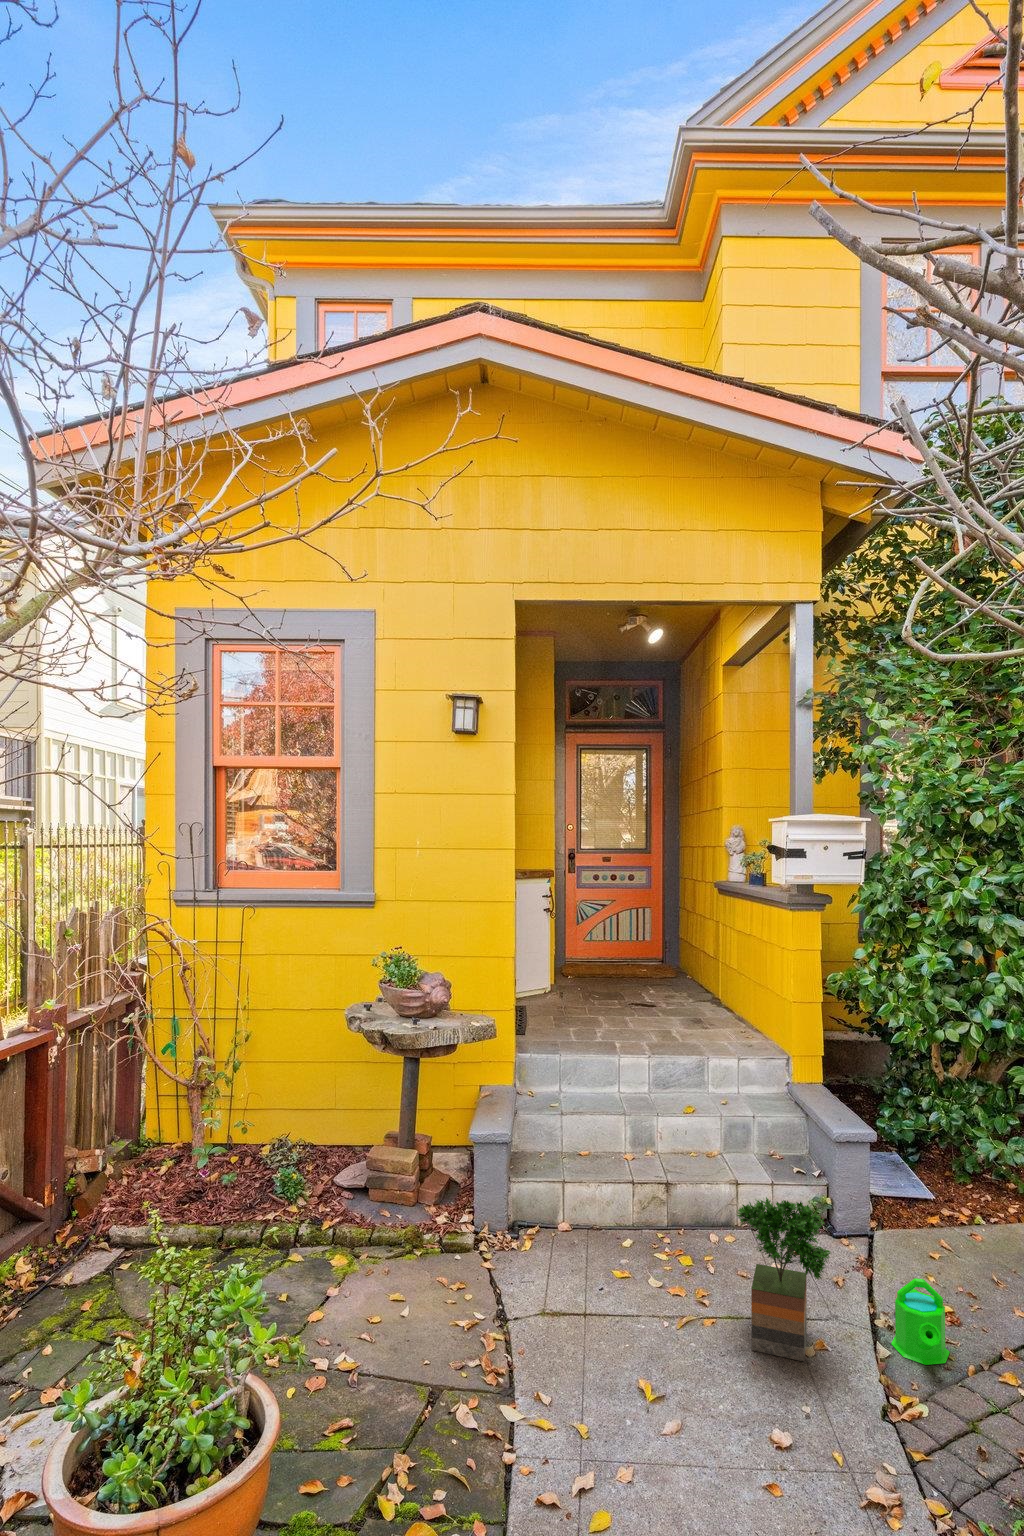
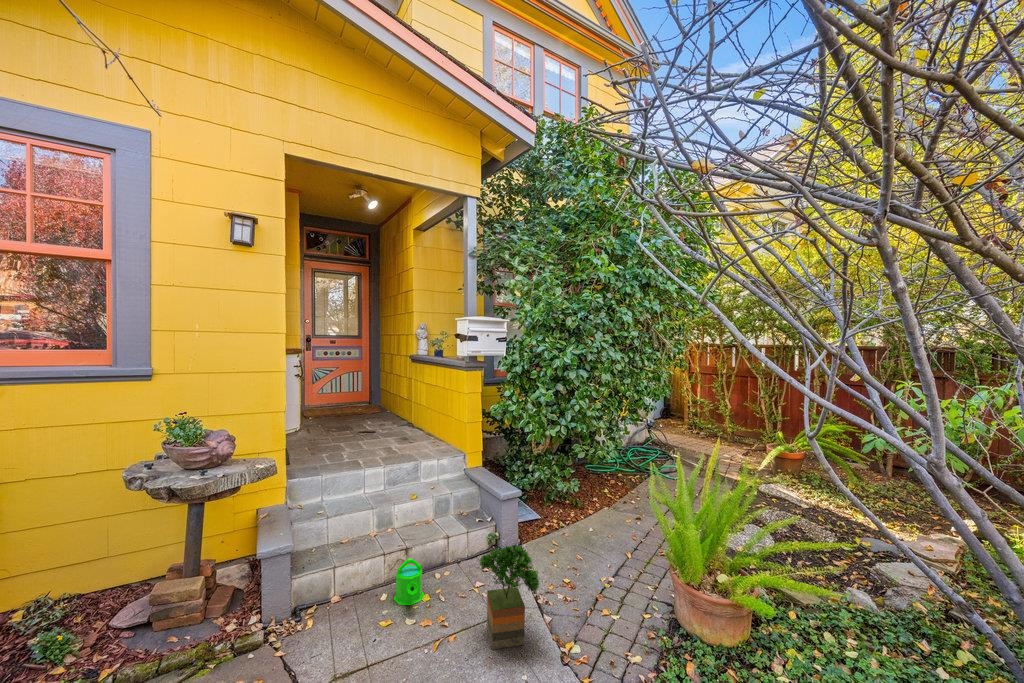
watering can: present [891,1278,950,1365] -> present [394,558,424,605]

